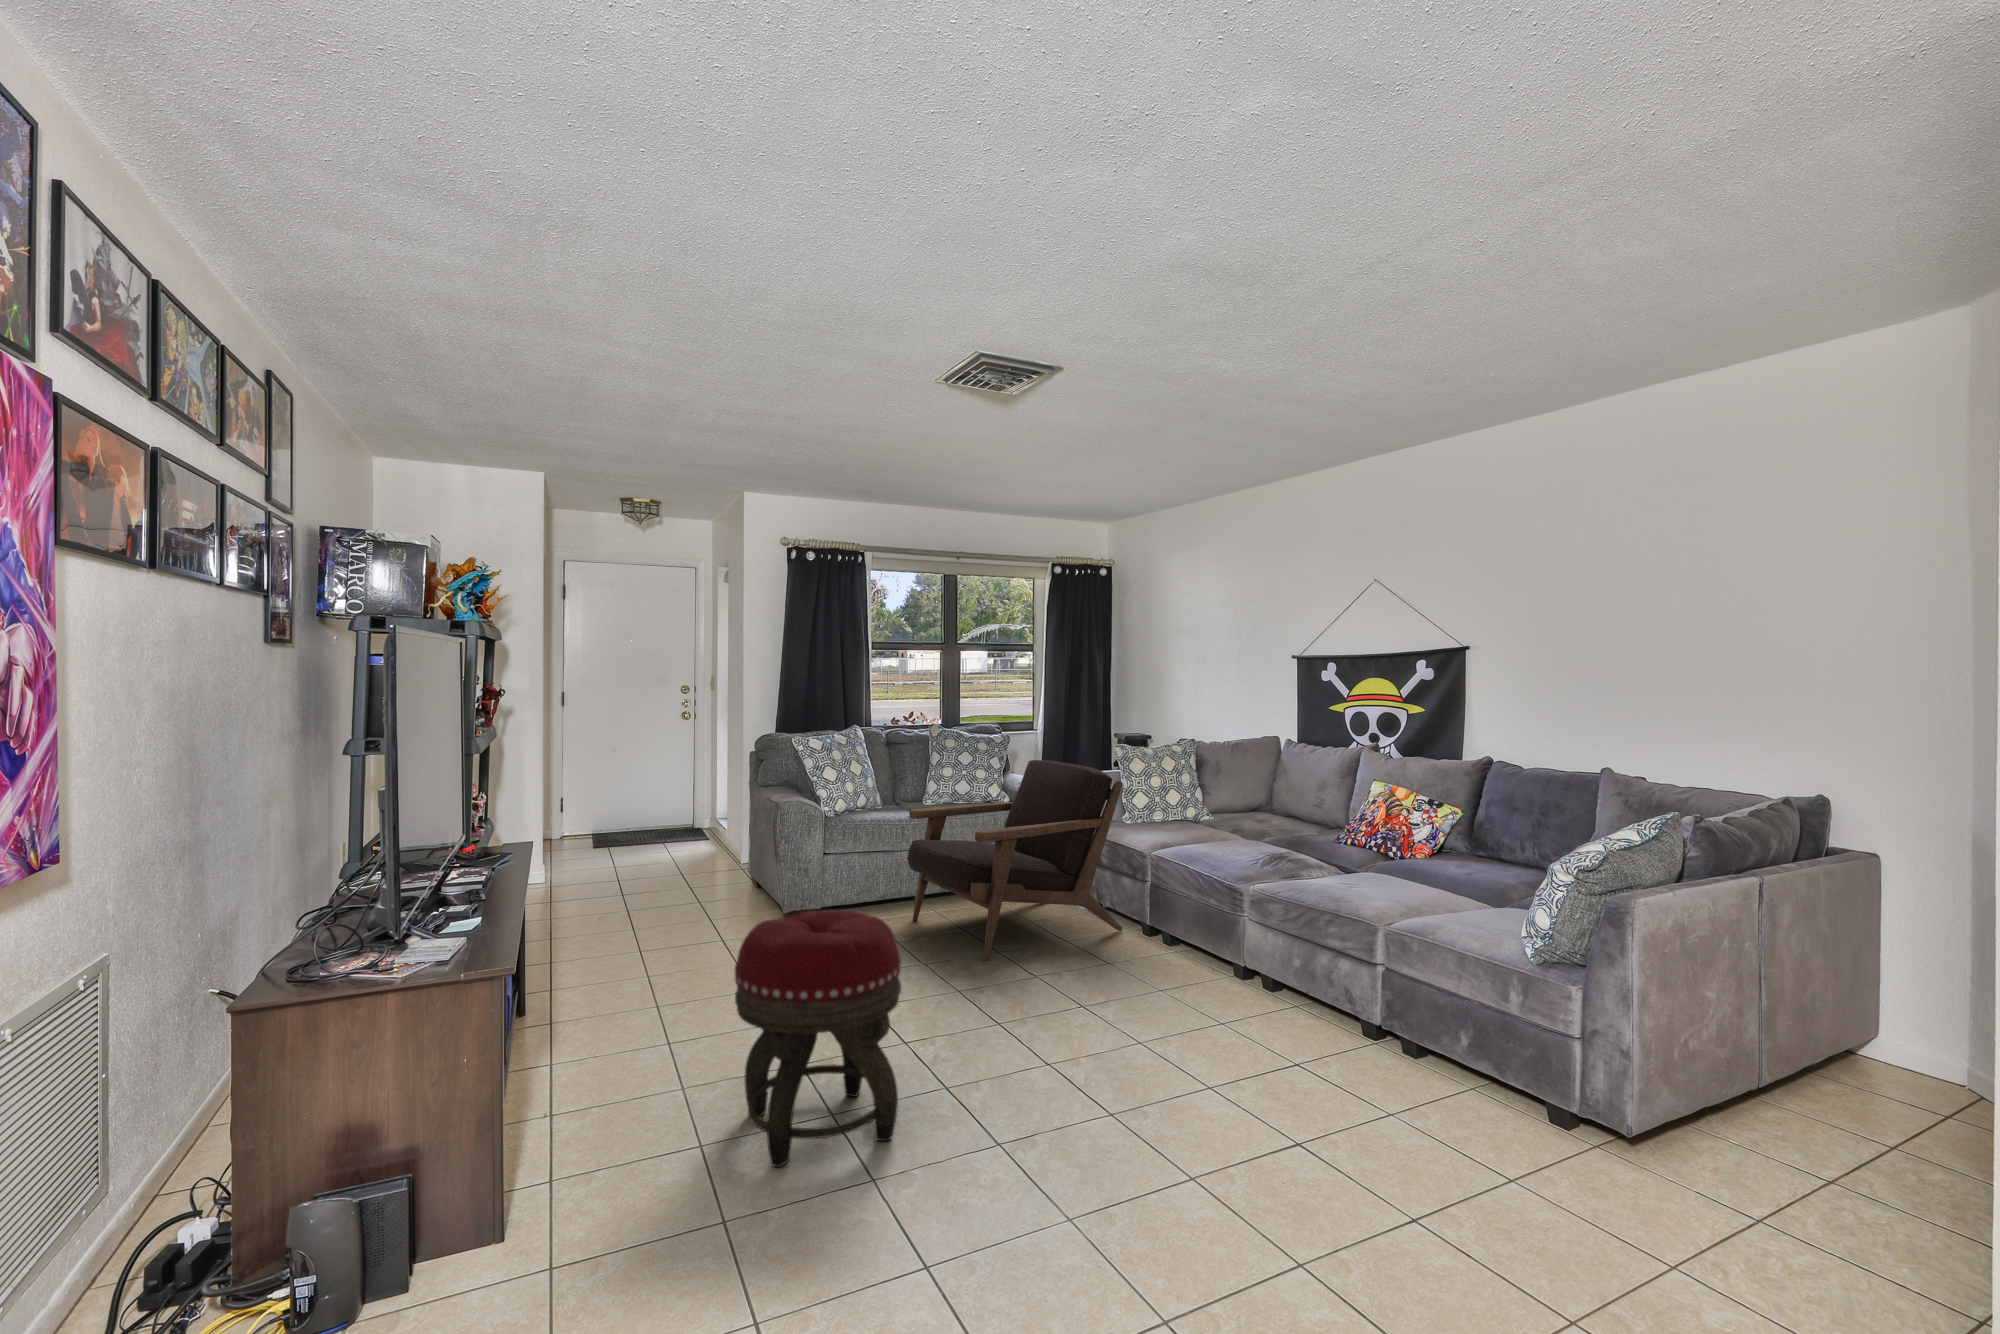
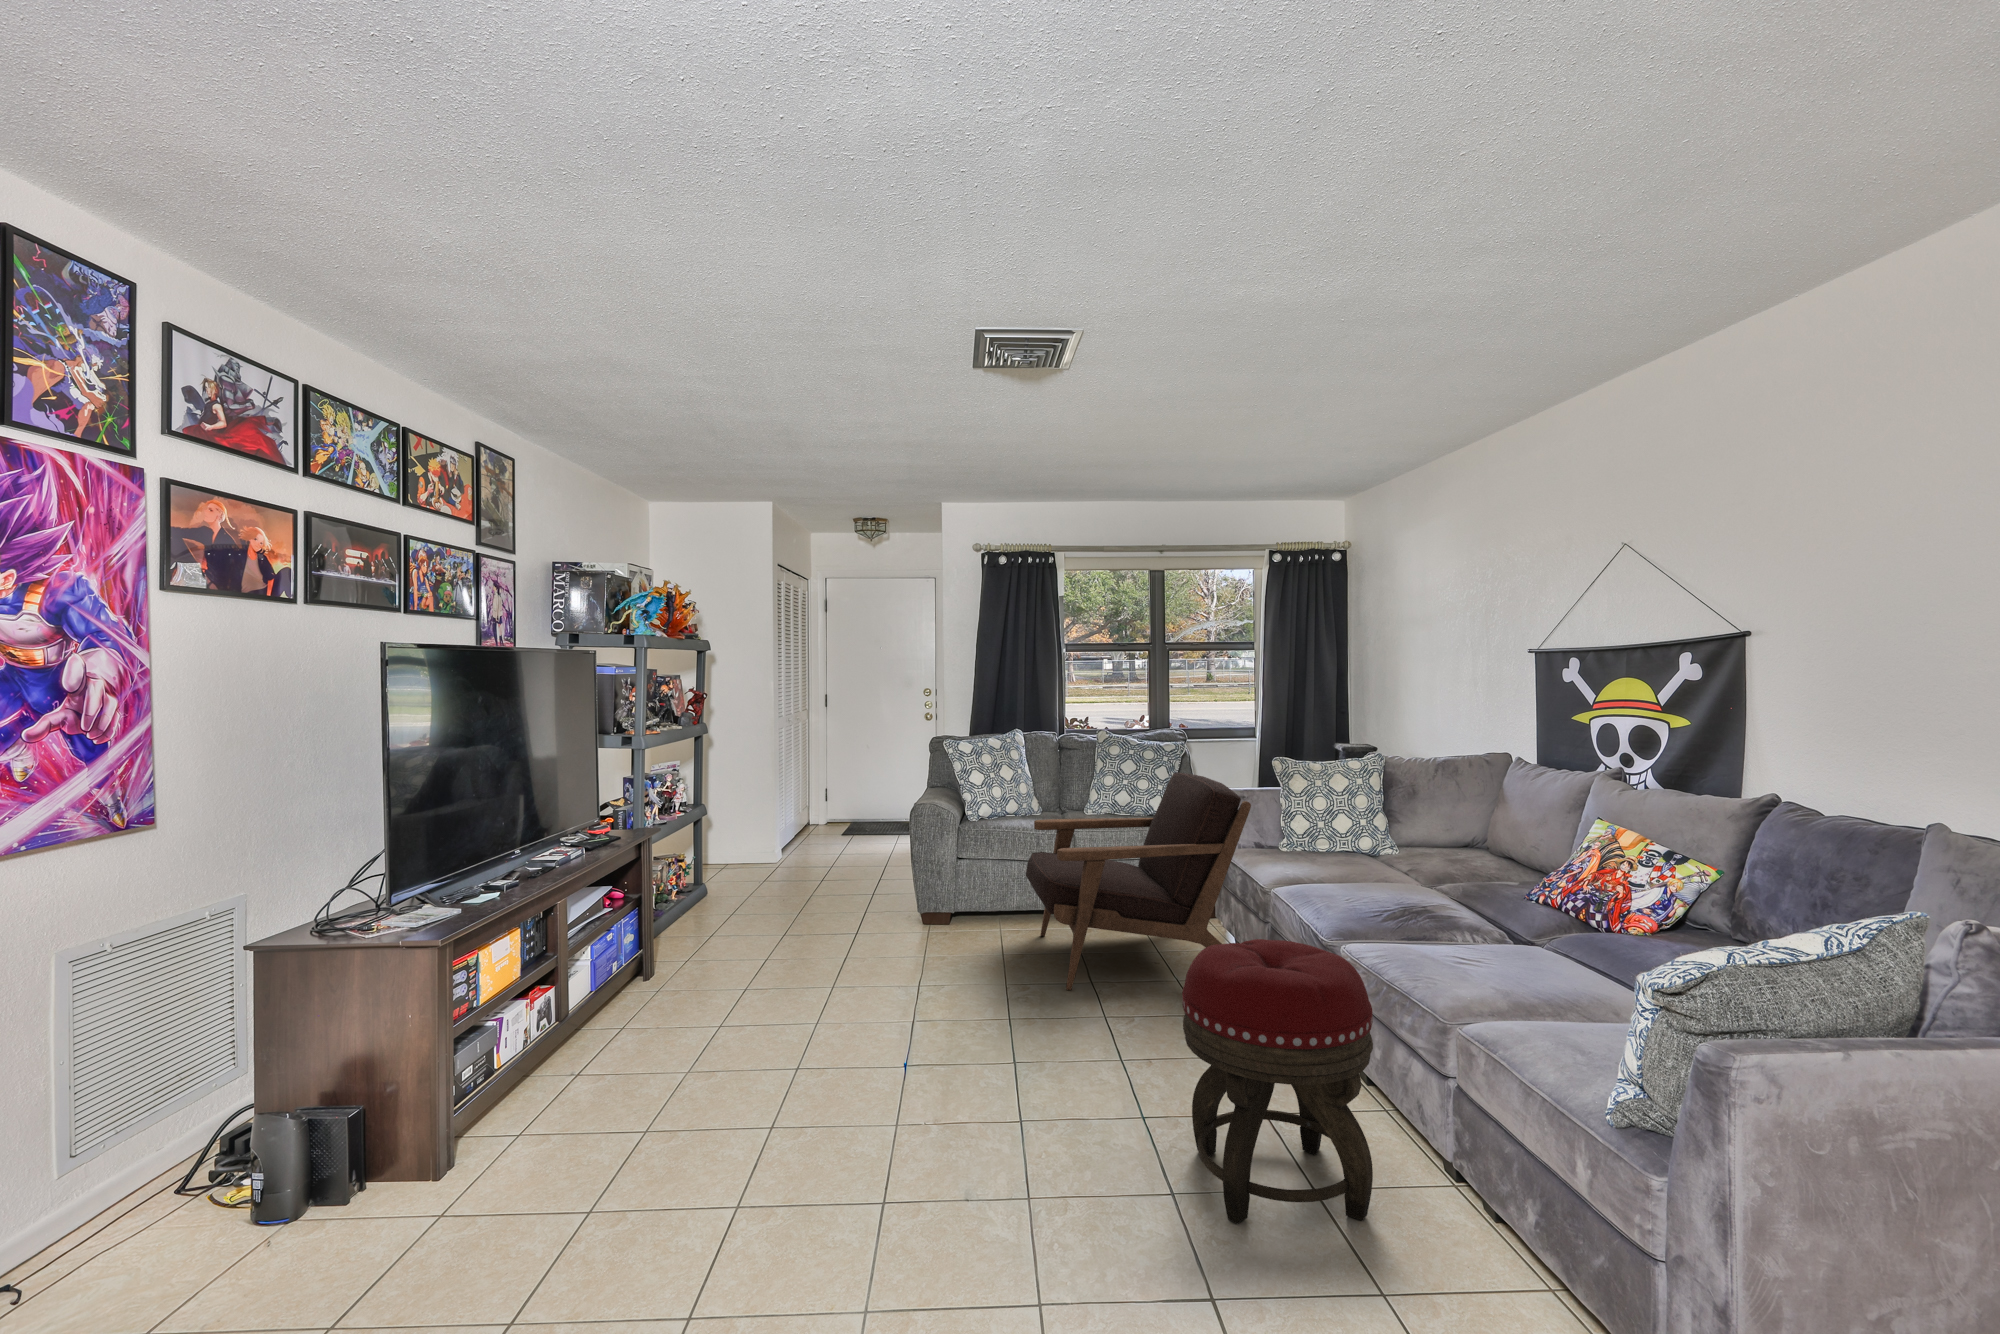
footstool: present [735,910,901,1167] -> present [1182,939,1373,1223]

